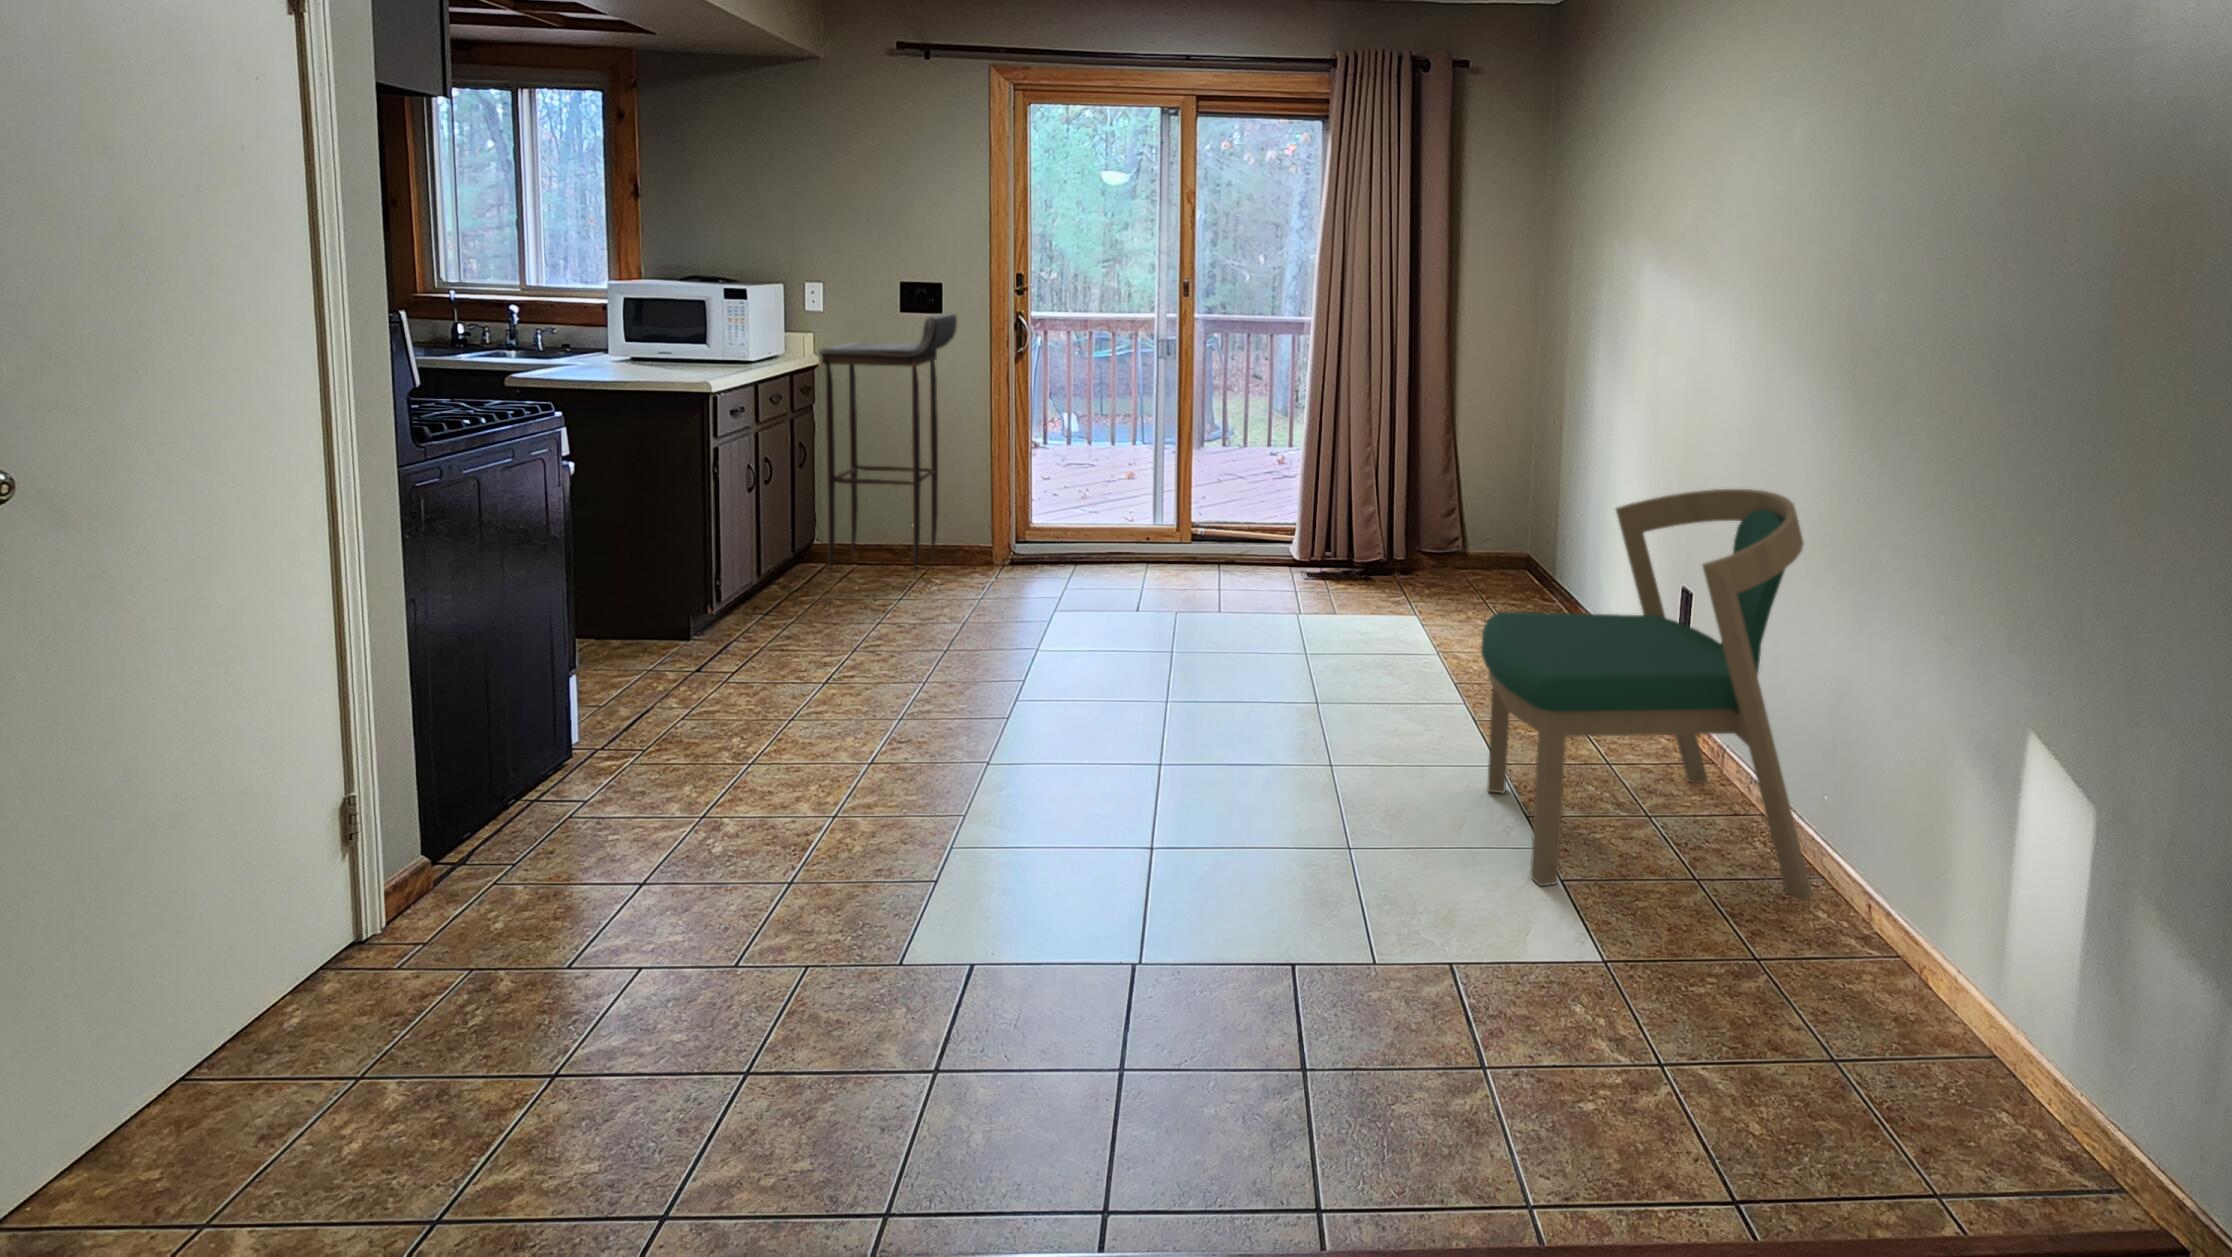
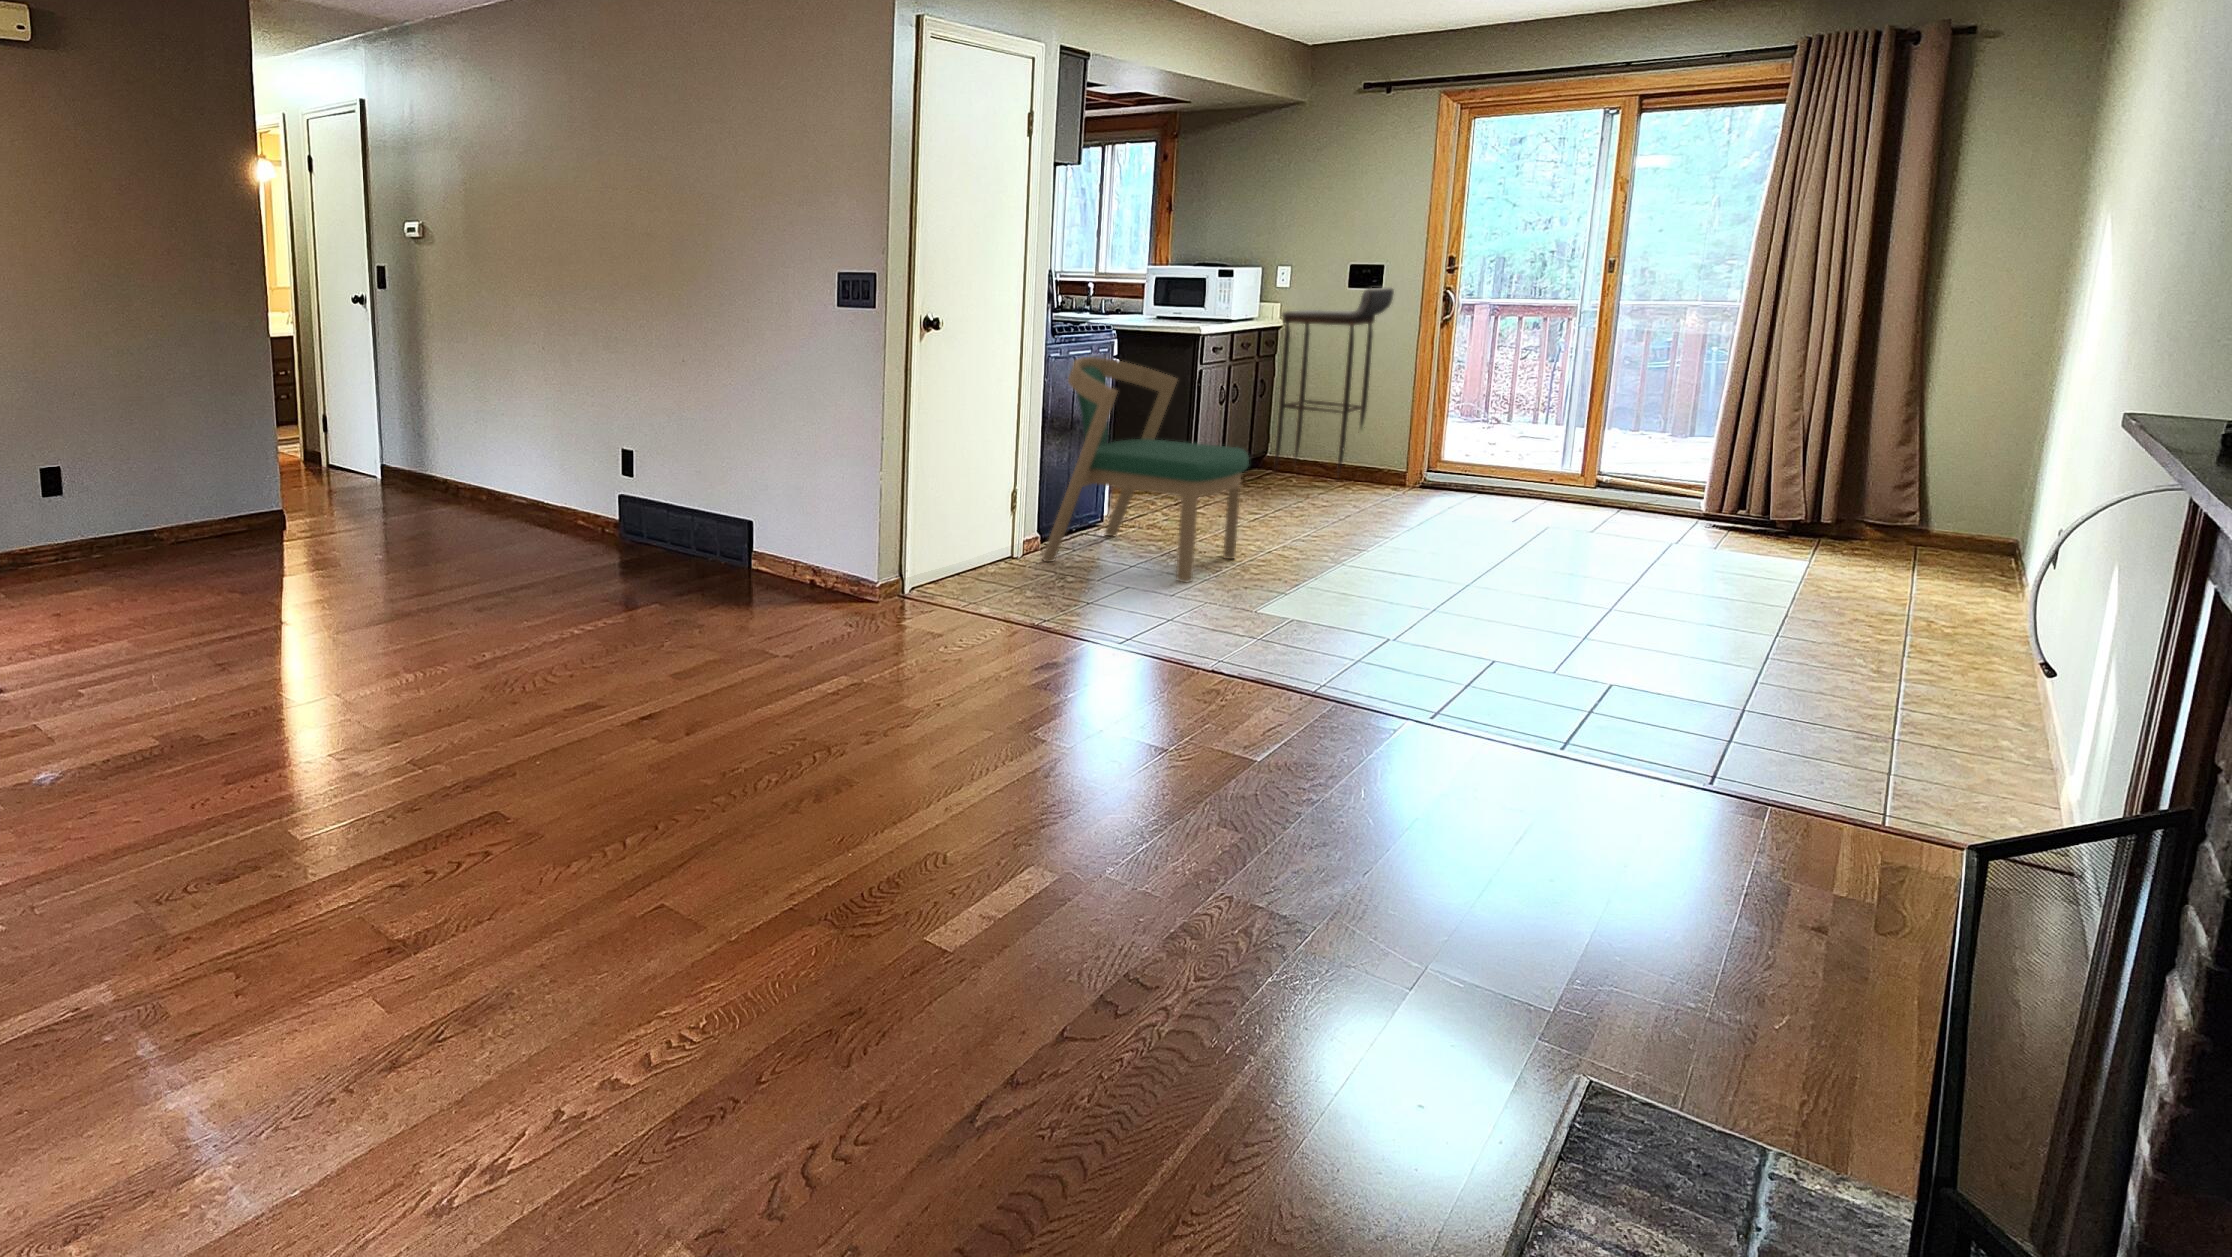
dining chair: present [1481,489,1812,900] -> present [1042,357,1249,583]

